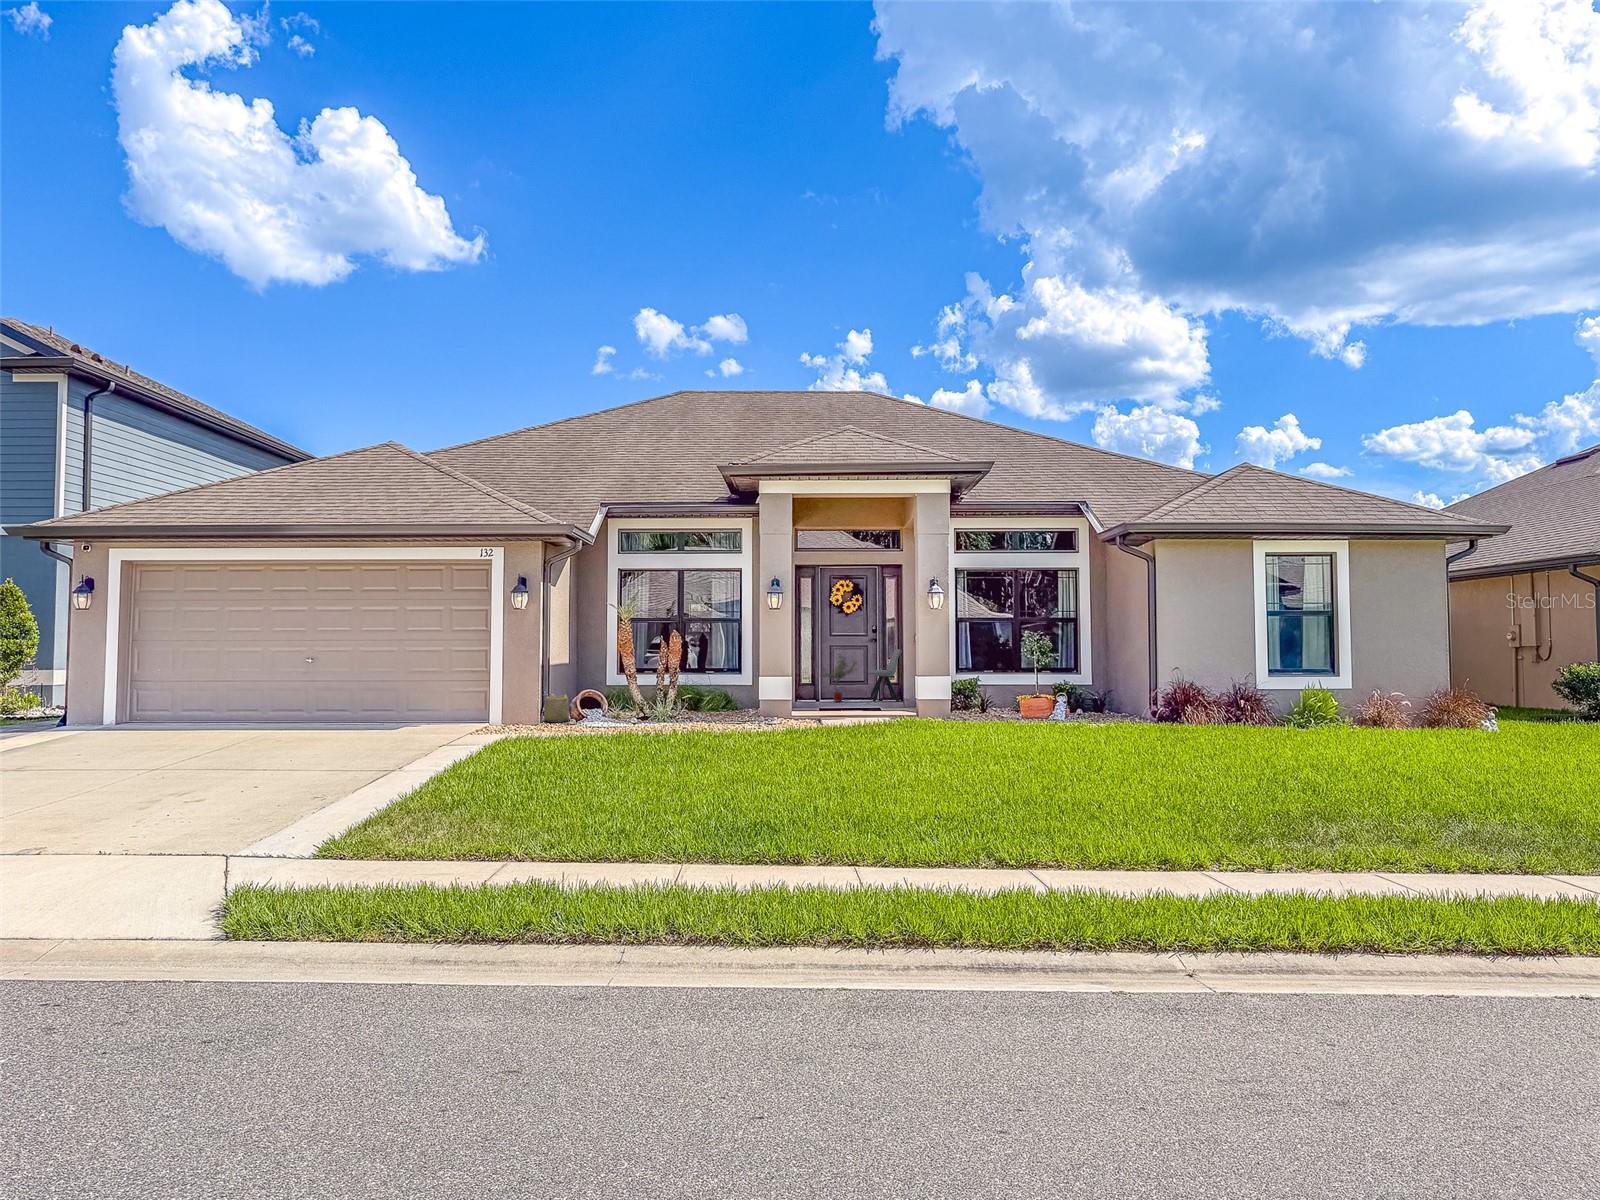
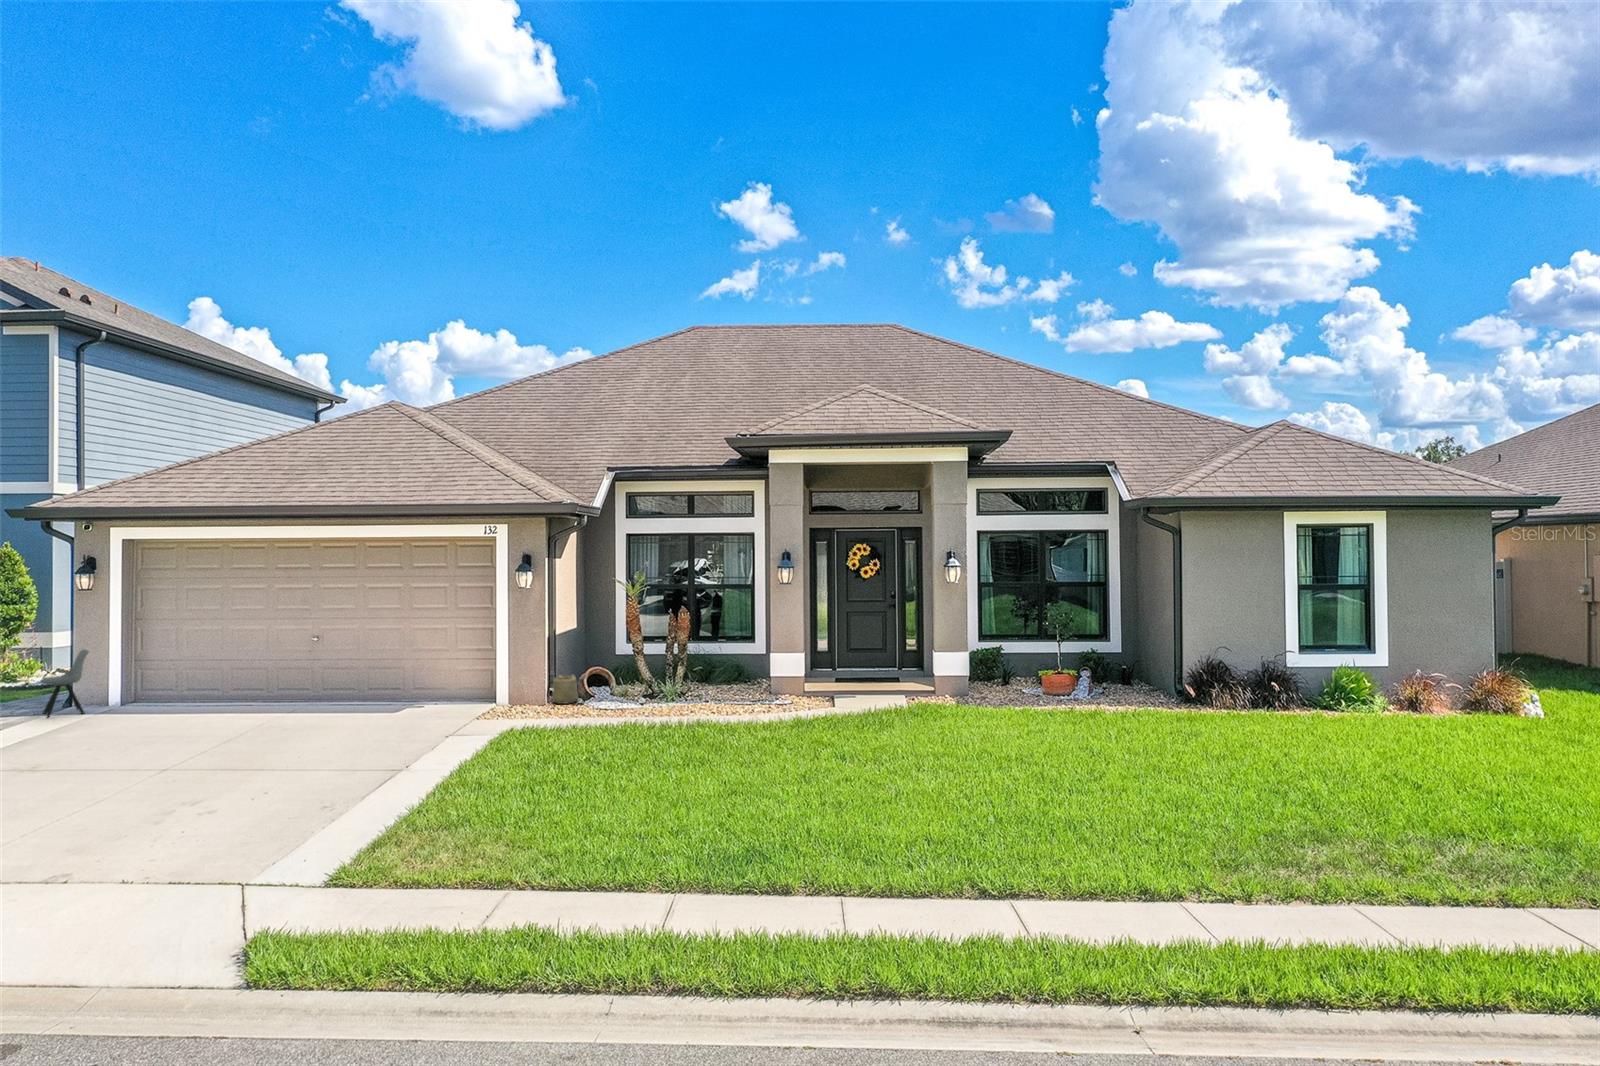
chair: present [869,649,902,701] -> present [40,649,89,717]
potted tree: present [820,654,856,702] -> none [833,621,874,671]

